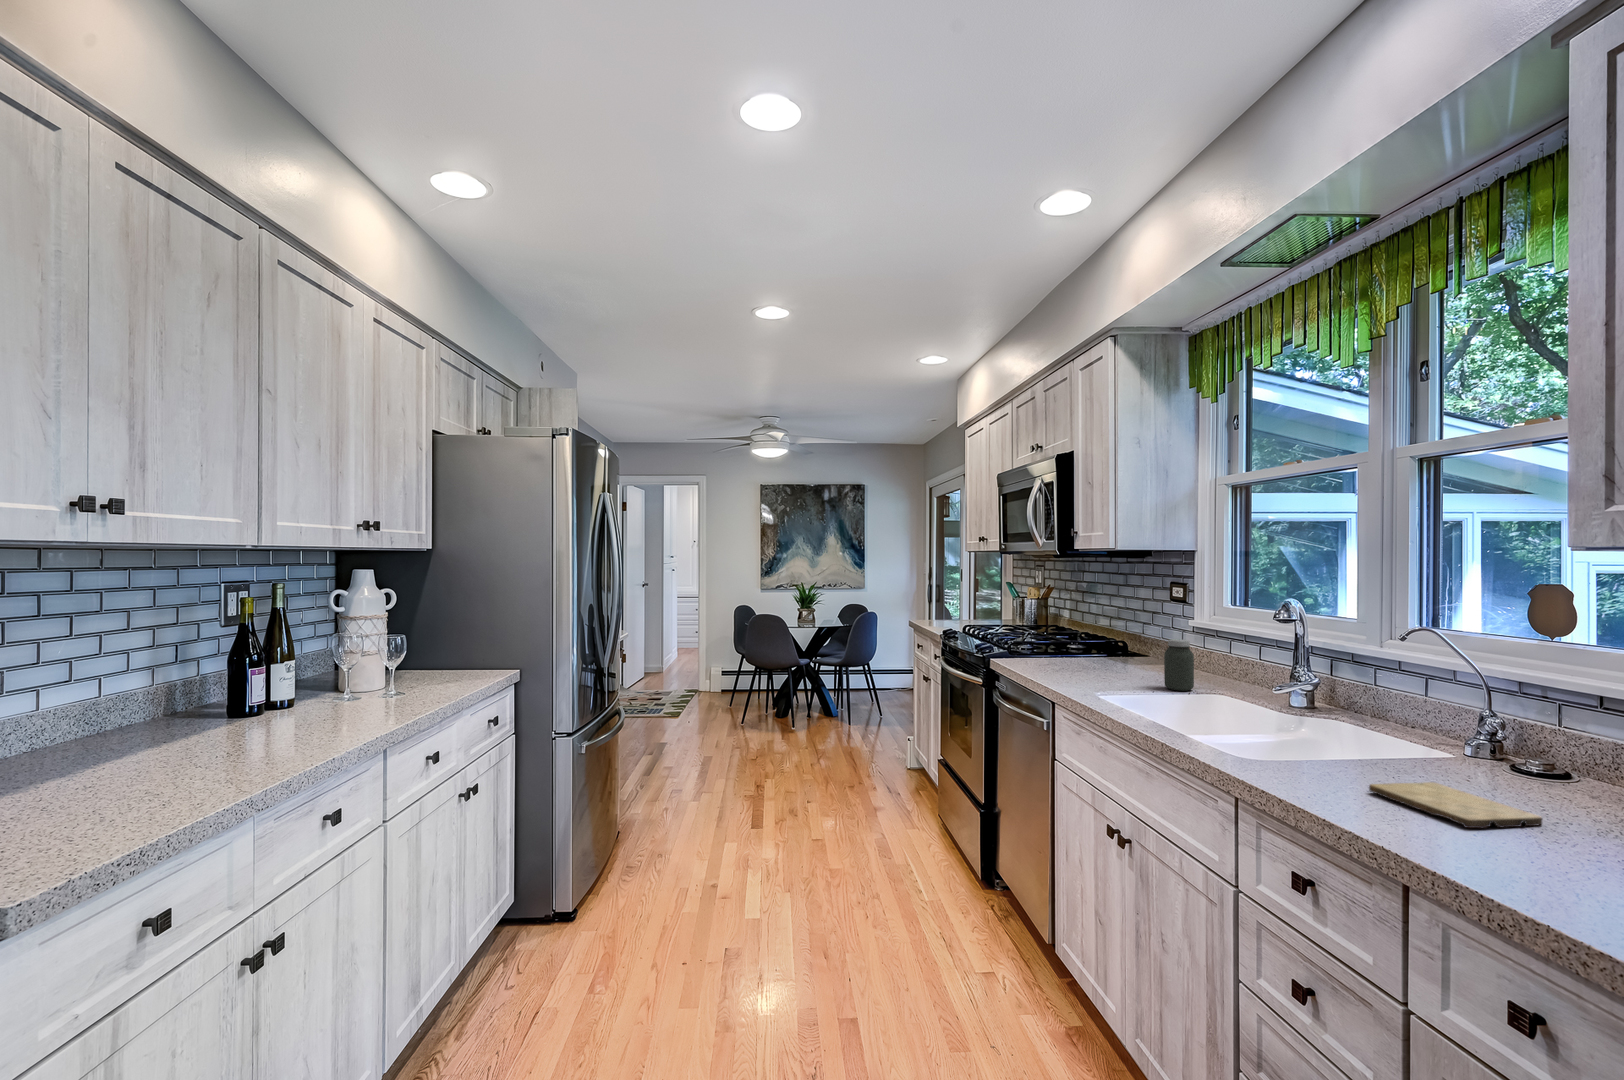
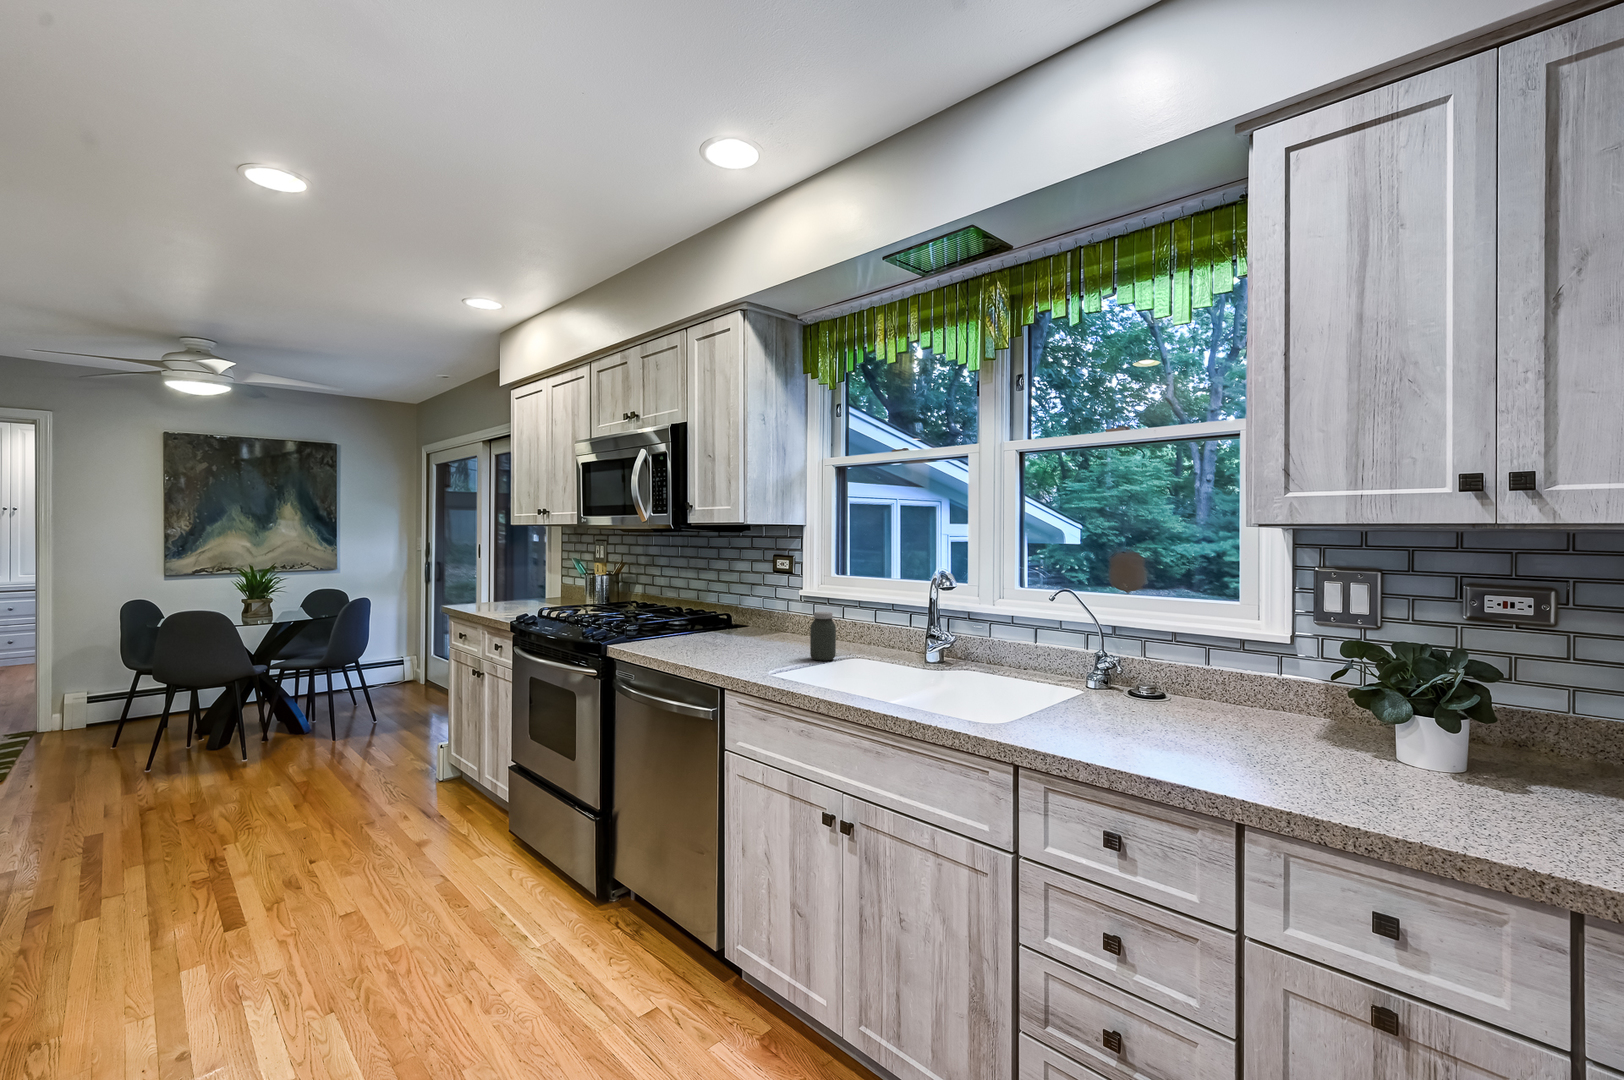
cutting board: present [1369,782,1542,828] -> none [1121,721,1240,760]

